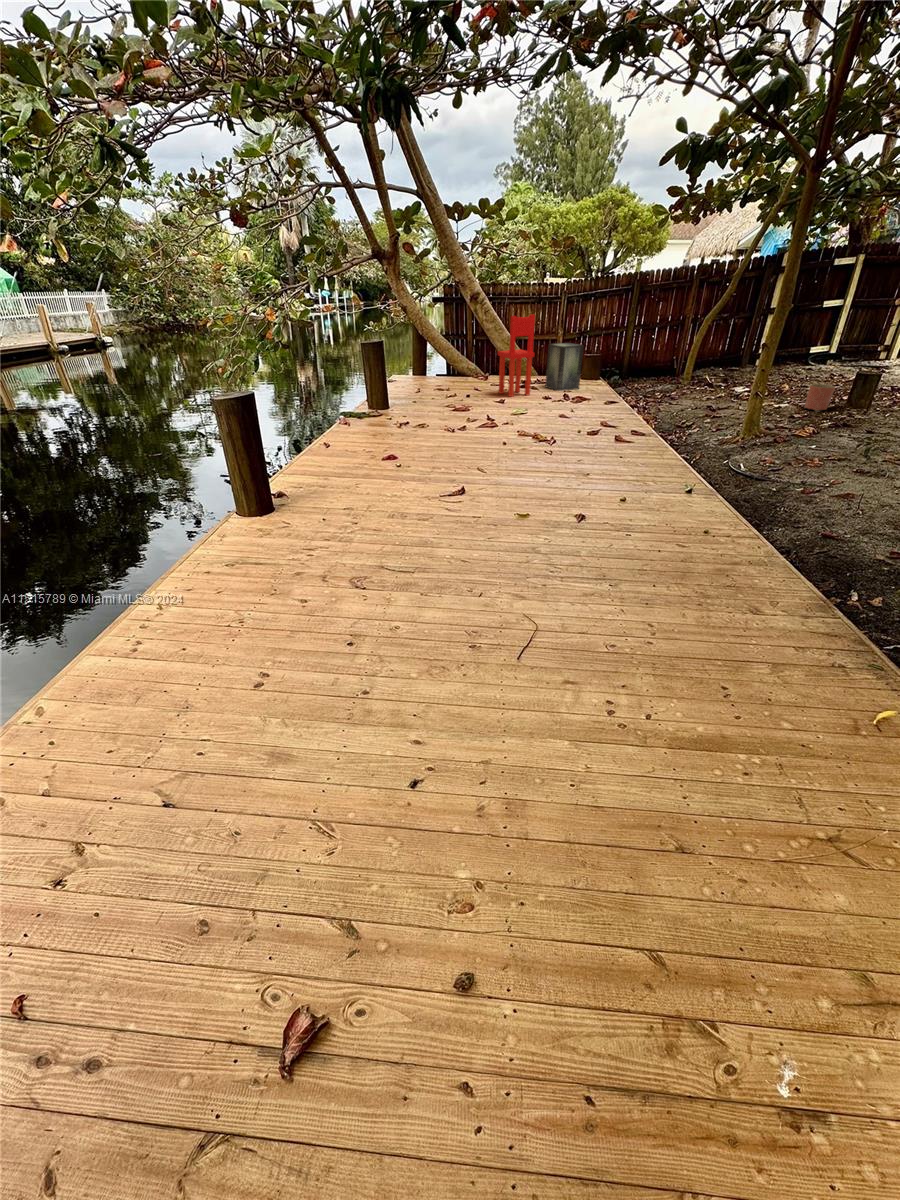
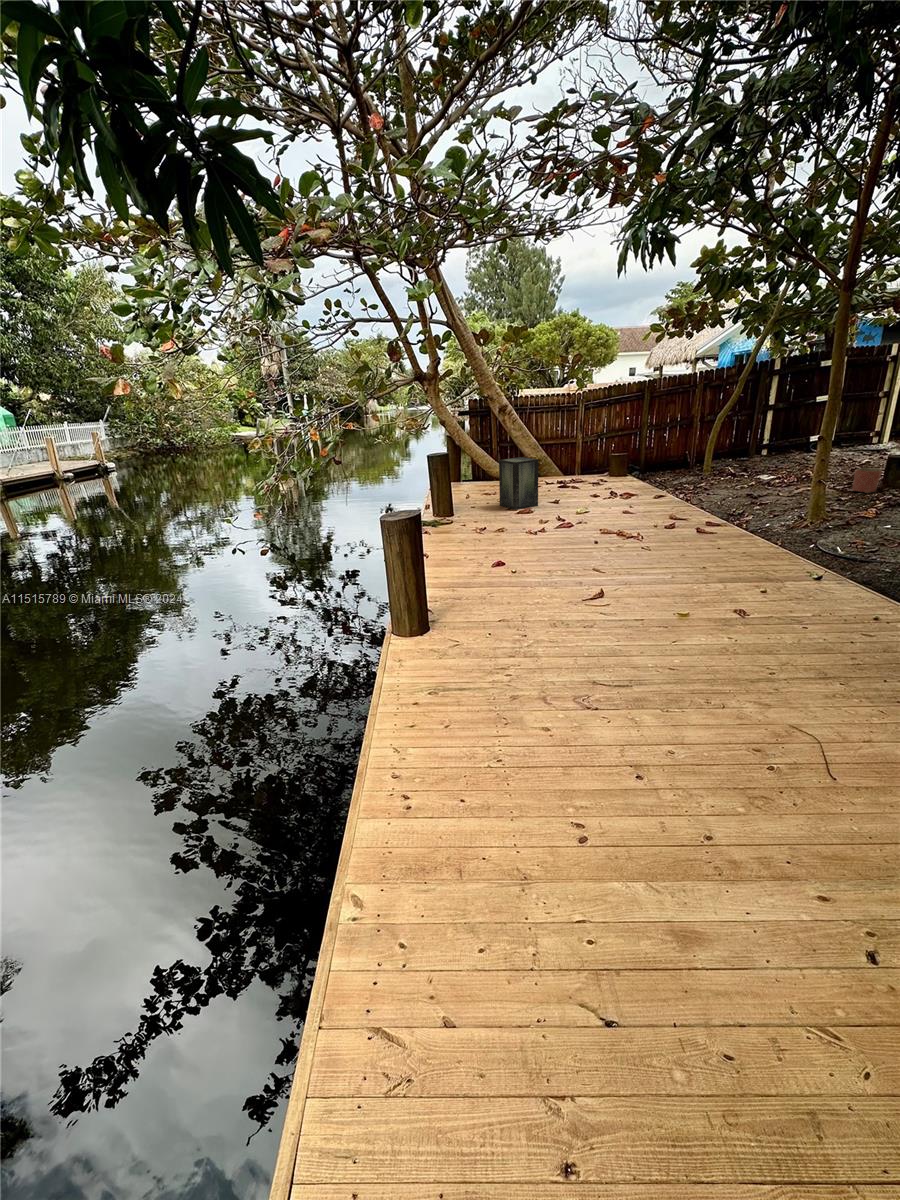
chair: present [498,314,535,397] -> none [544,420,582,498]
storage box: present [545,343,584,391] -> present [499,457,539,510]

